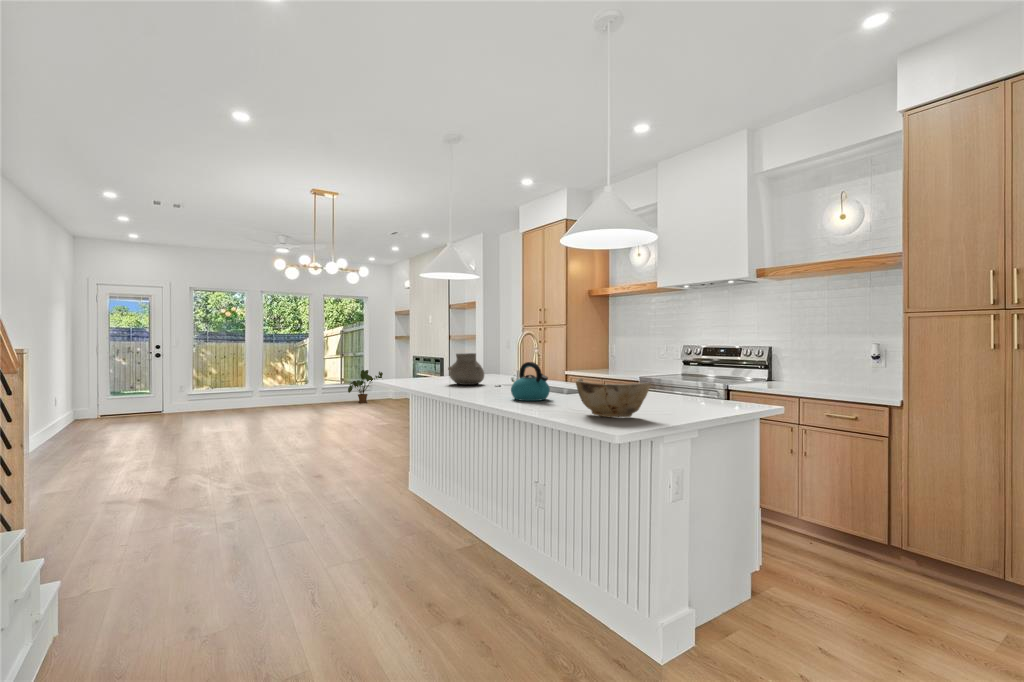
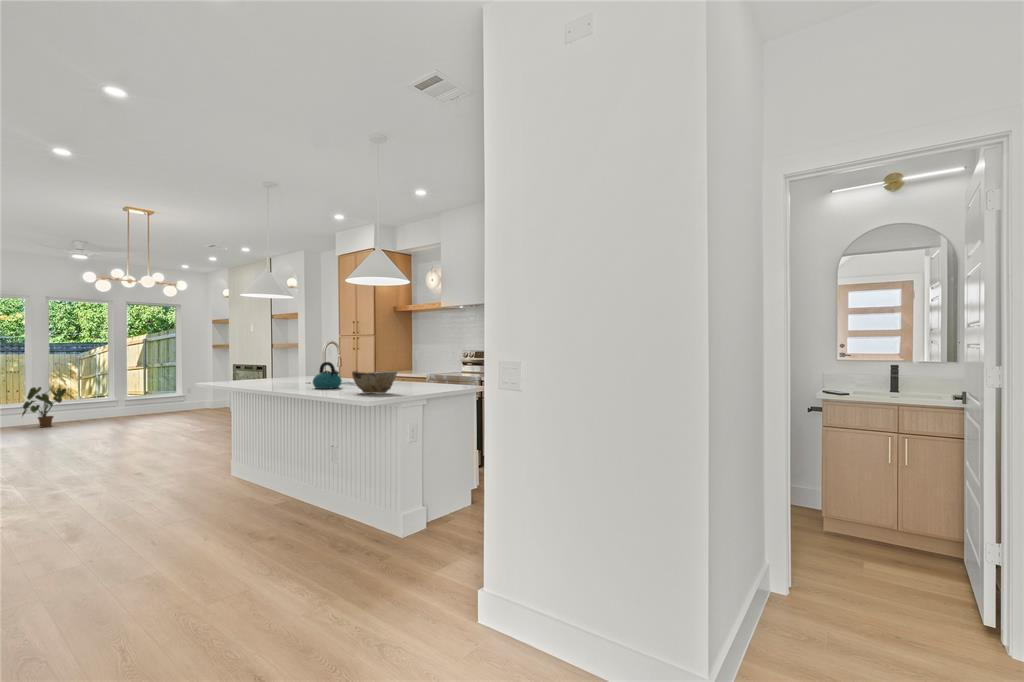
vase: present [448,353,484,385] -> none [265,358,296,382]
house plant: present [348,370,383,403] -> present [22,387,74,427]

